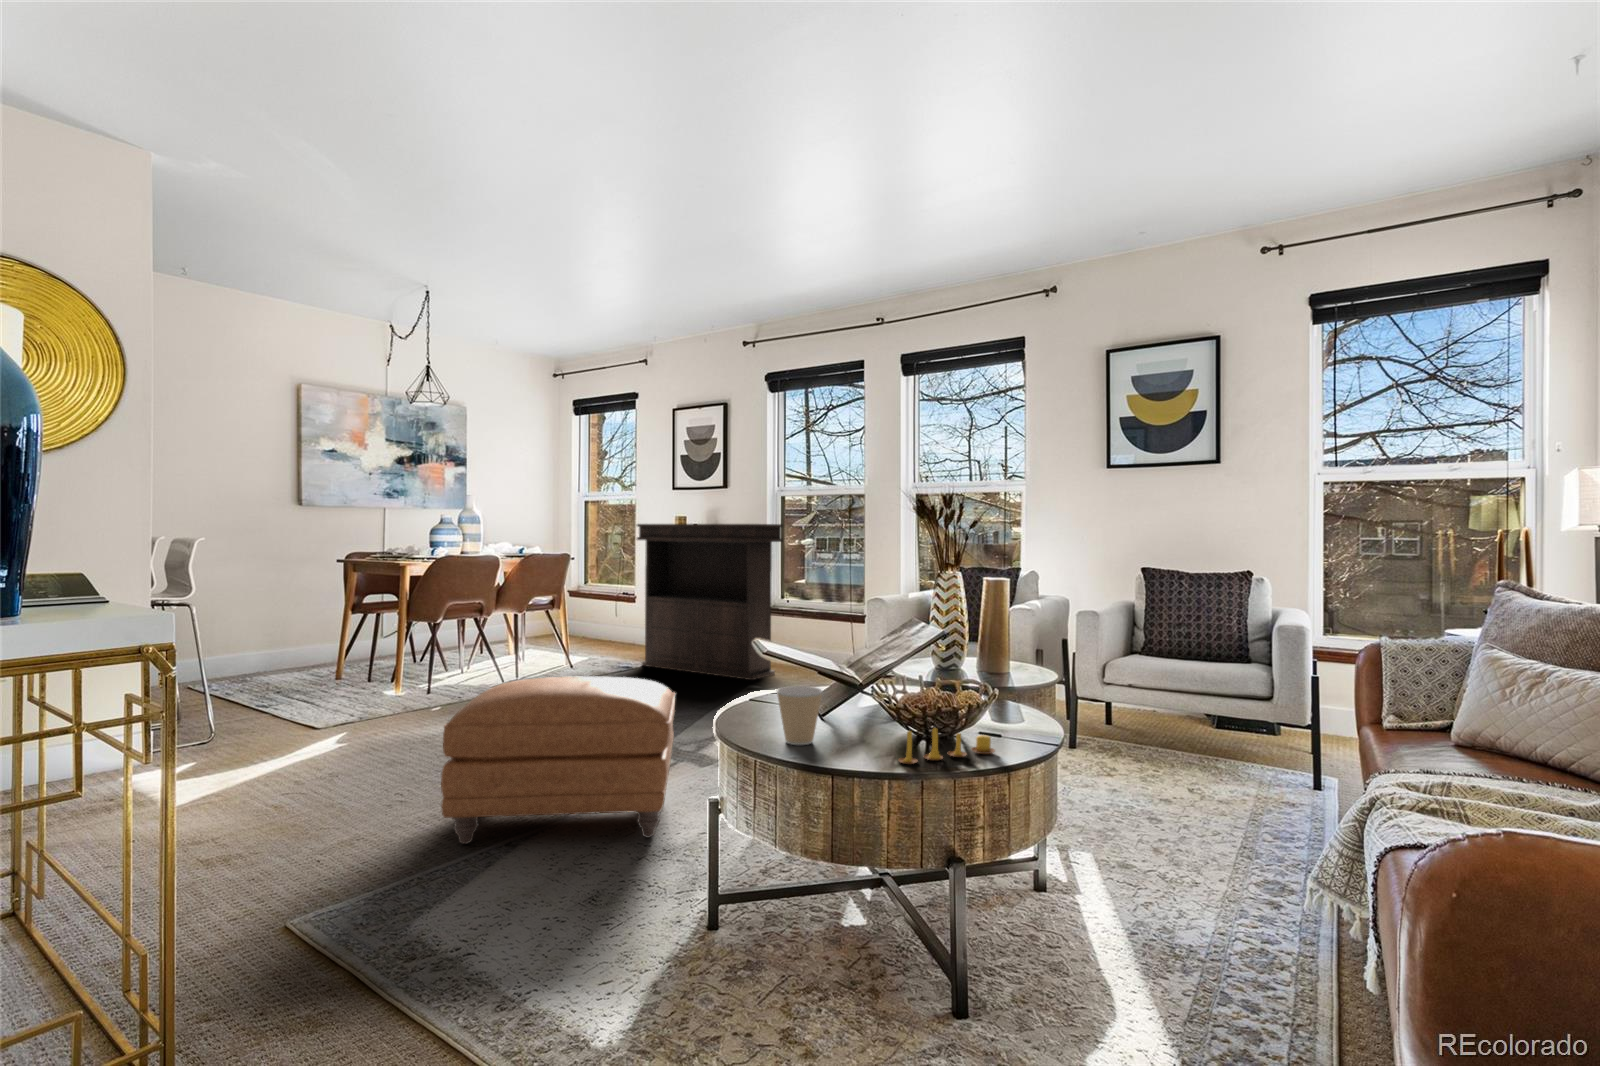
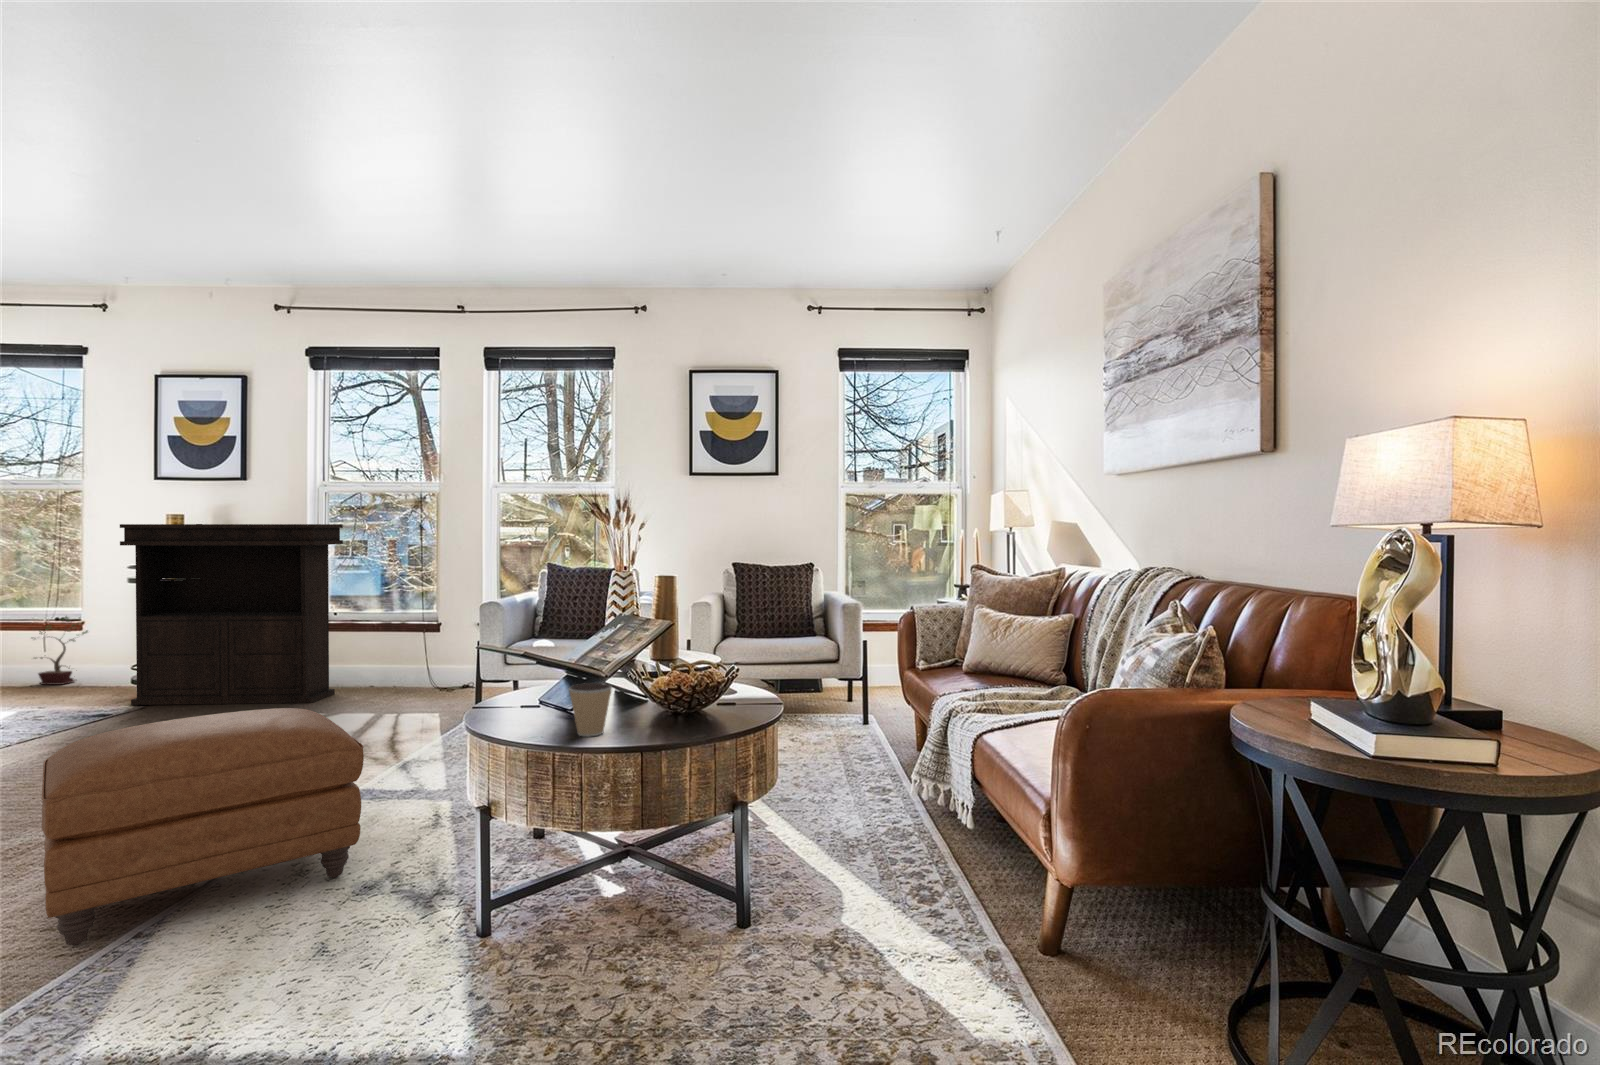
potted plant: none [602,593,635,646] -> present [34,616,88,685]
candle: present [899,728,995,764] -> none [689,700,749,735]

